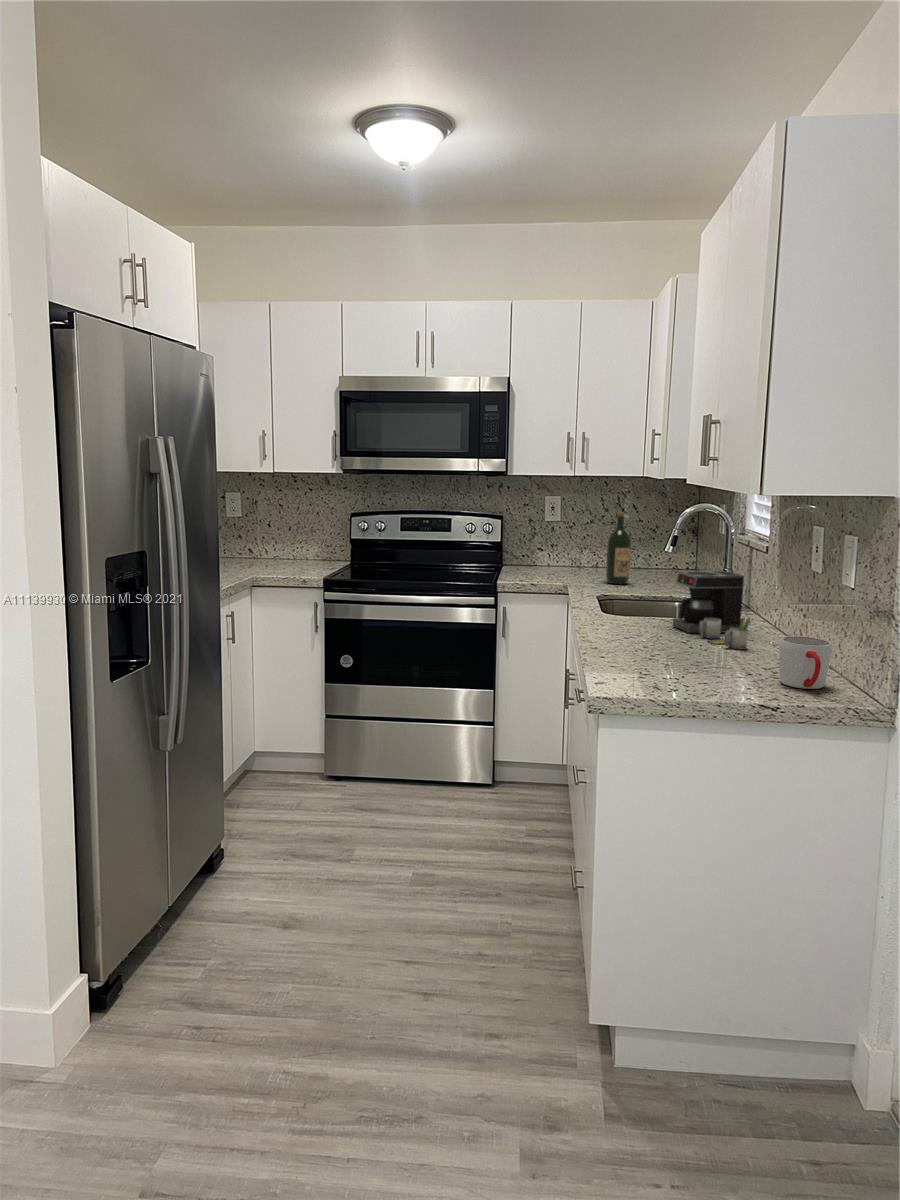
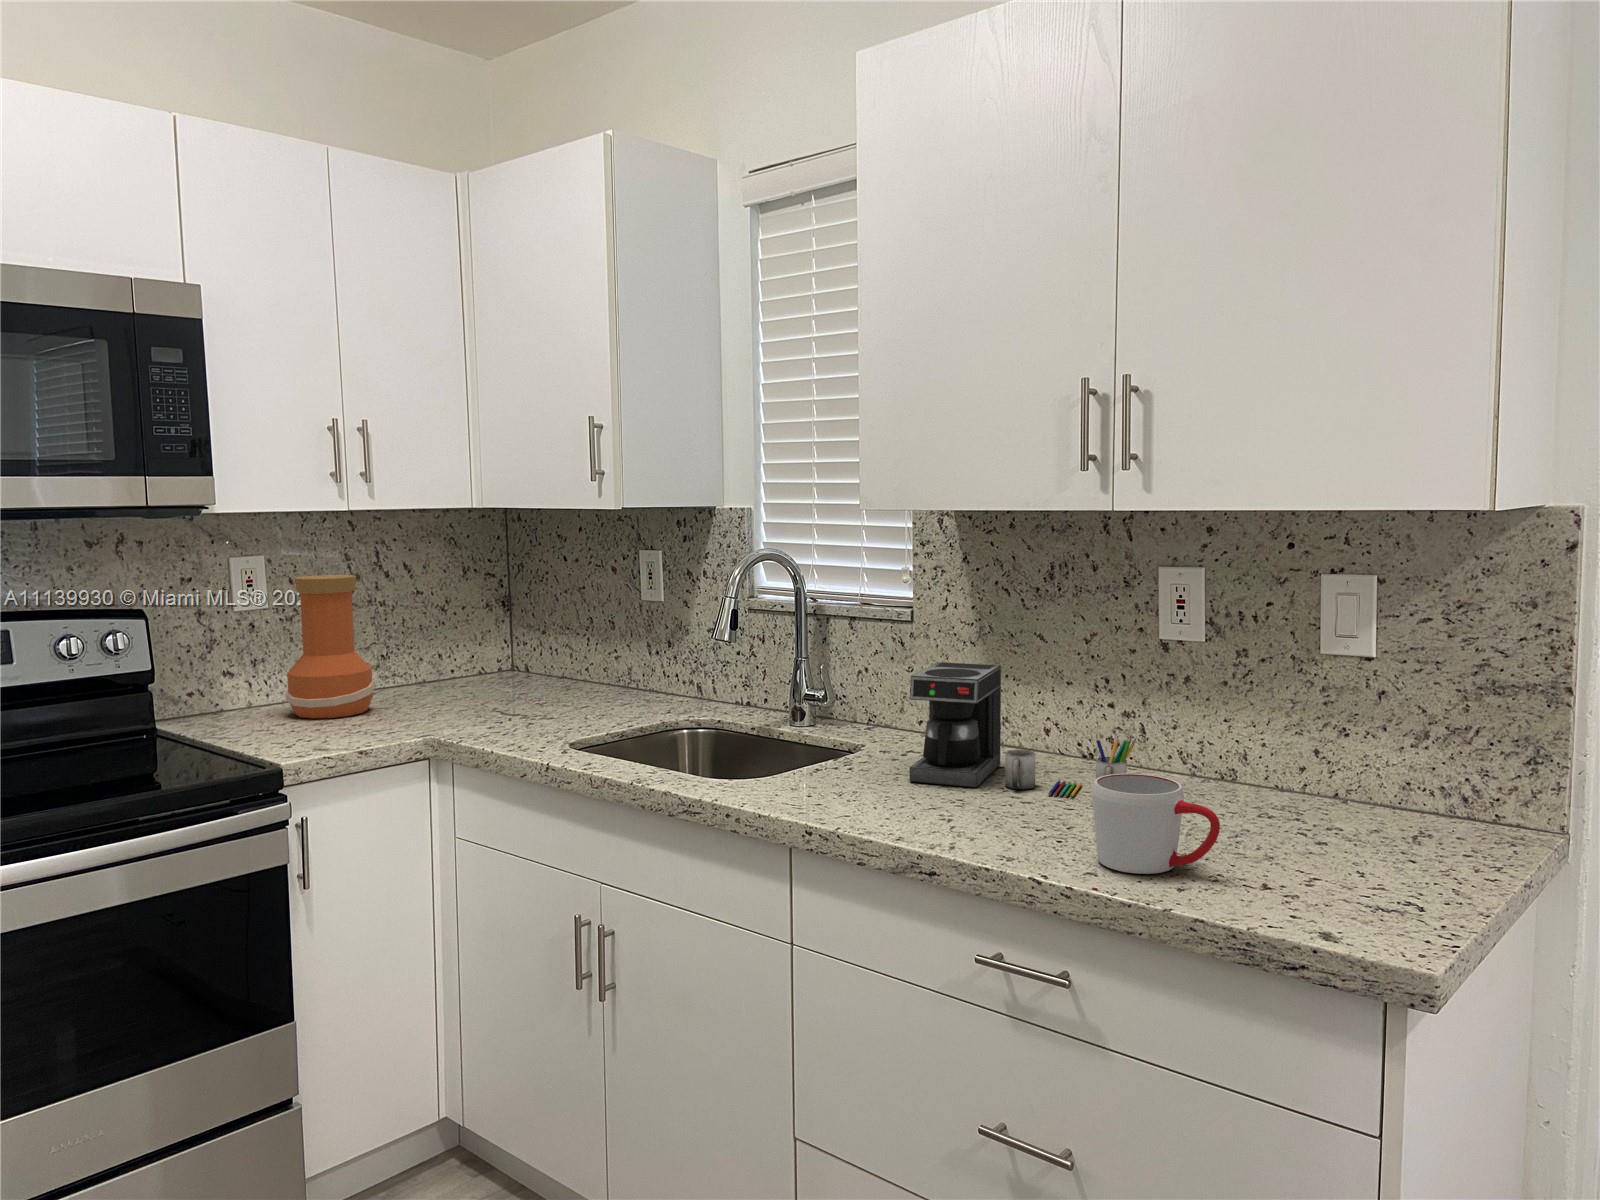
vase: none [550,507,589,573] -> present [285,575,375,718]
wine bottle: present [606,513,632,584] -> none [478,578,529,722]
mug: present [779,636,832,689] -> present [1092,774,1220,874]

